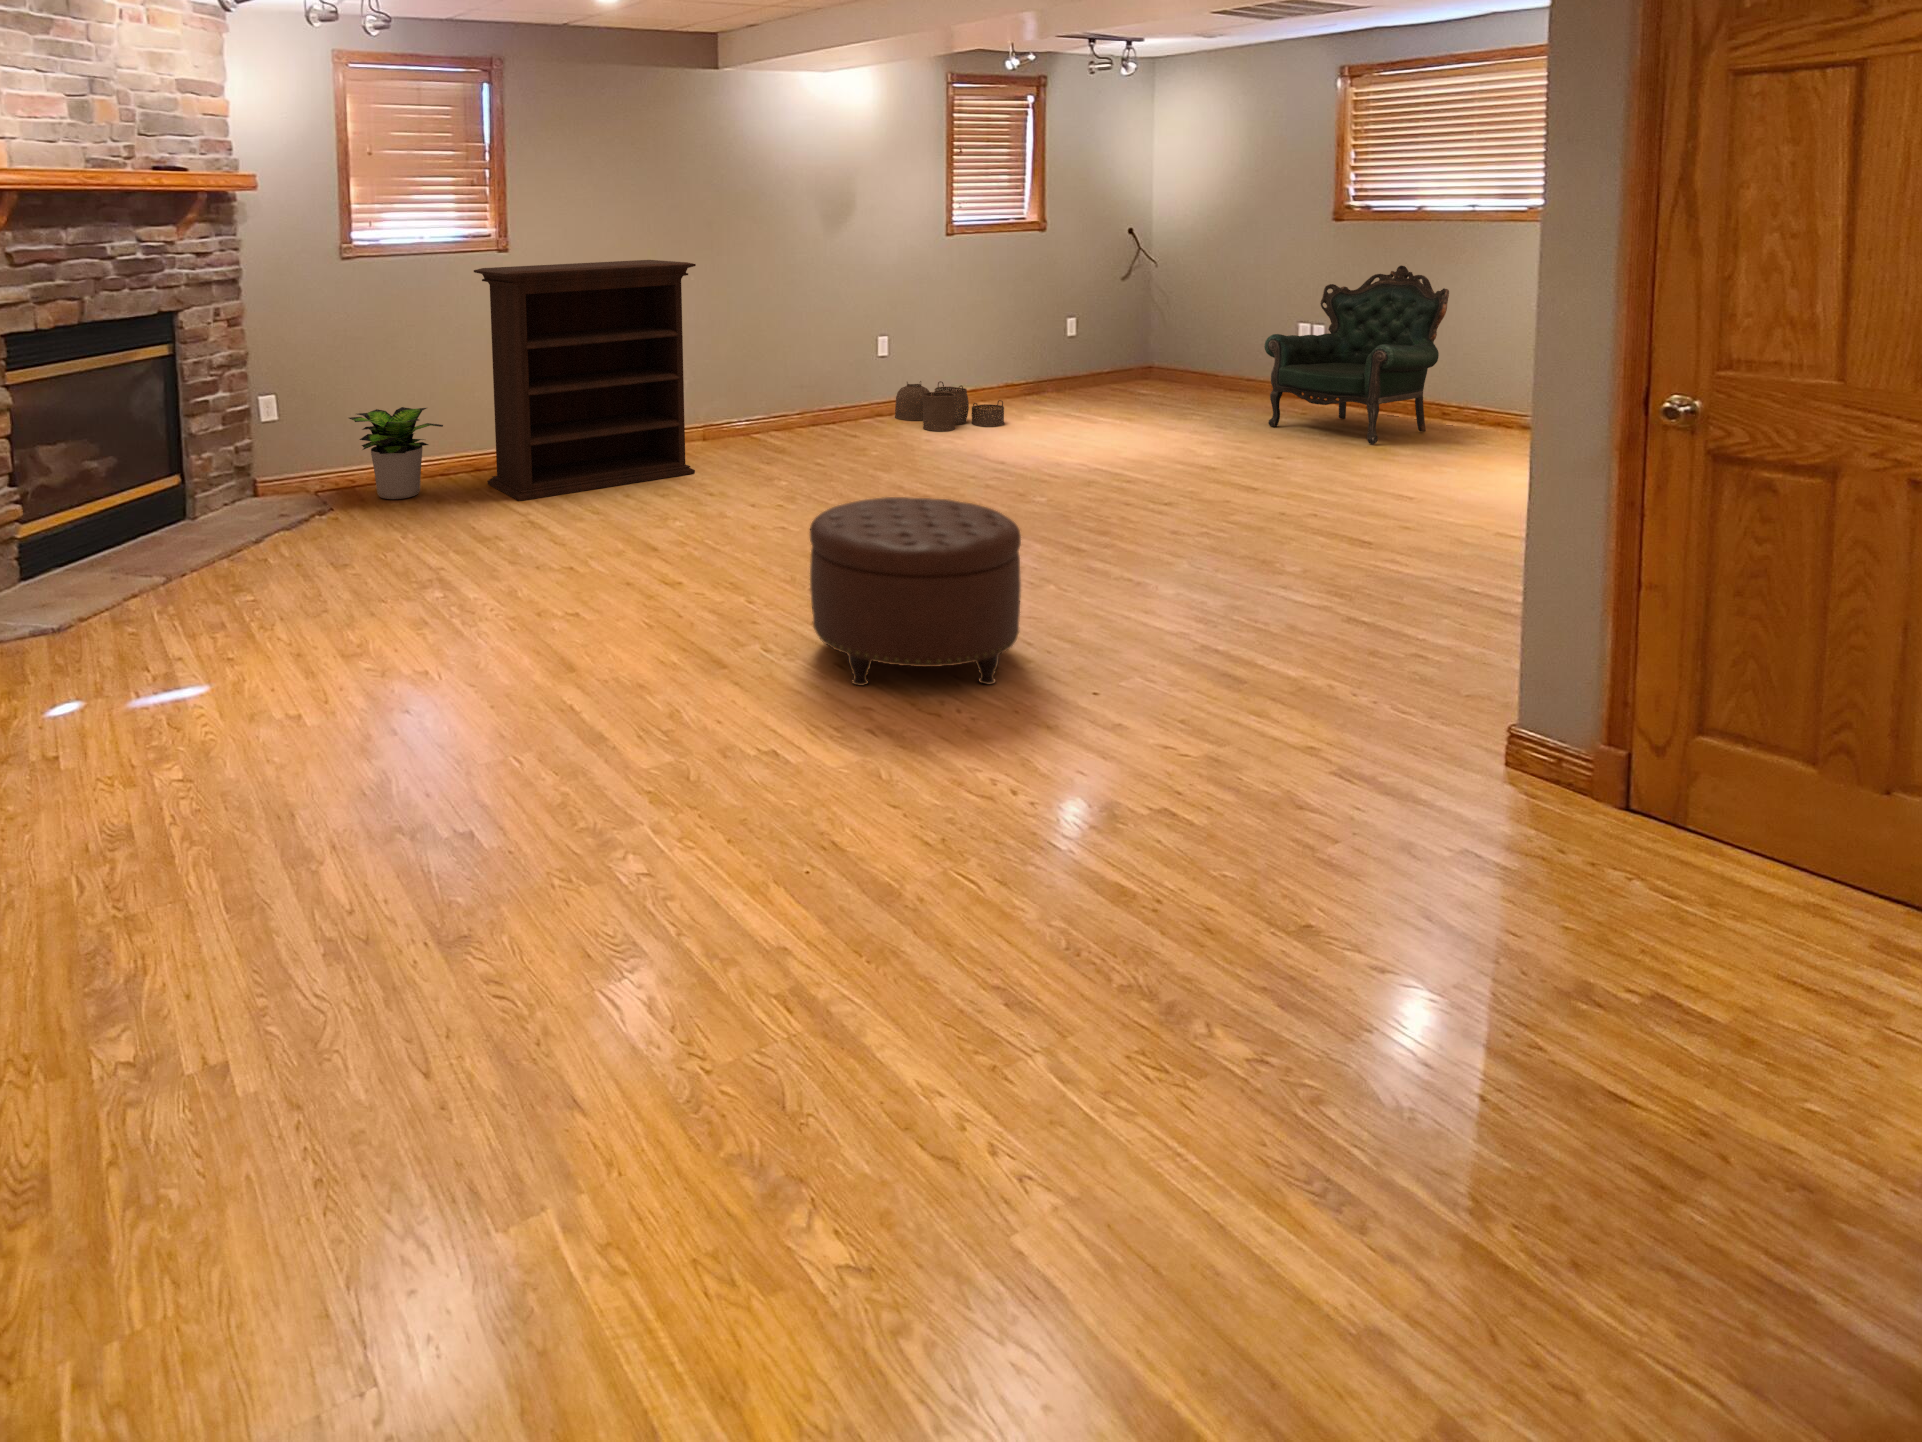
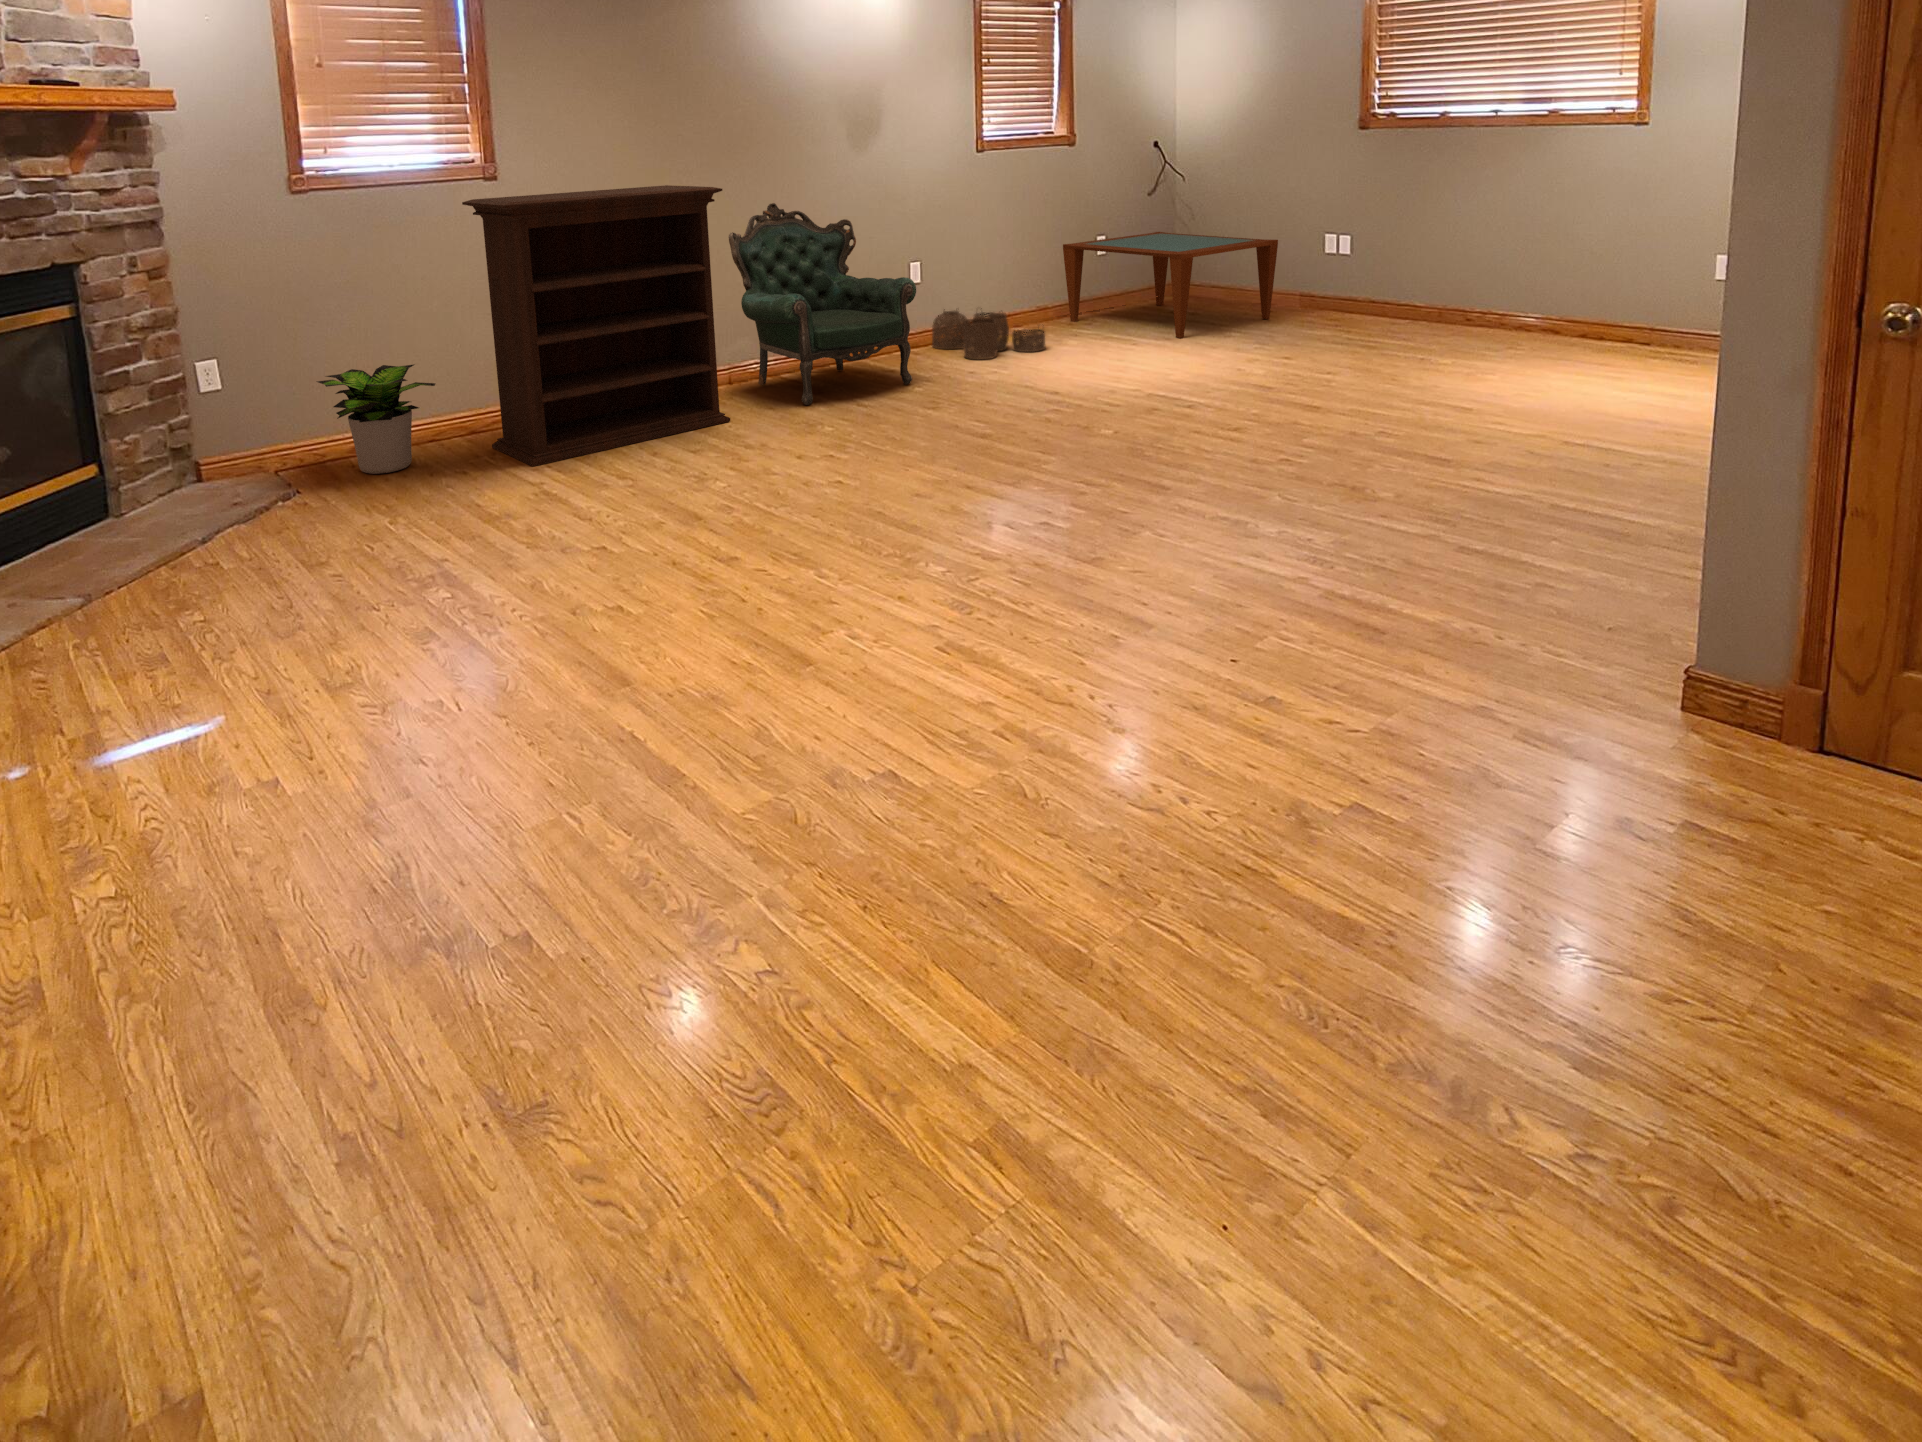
armchair: present [1264,265,1449,444] -> present [729,203,916,405]
coffee table: none [1030,316,1250,420] -> present [1063,232,1278,338]
ottoman: present [810,497,1021,686] -> none [903,447,1143,672]

